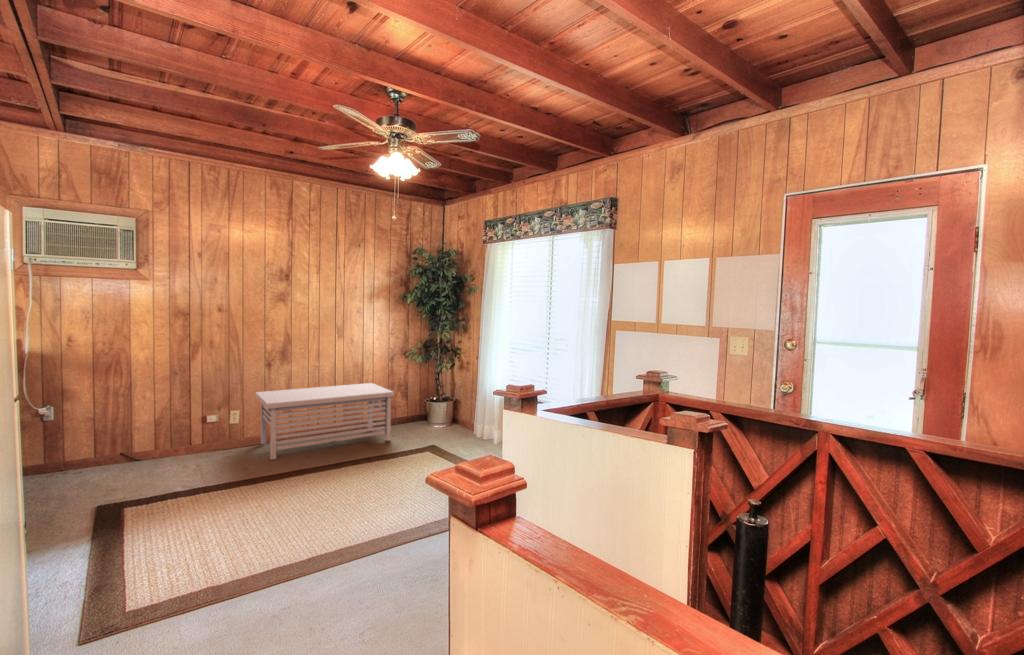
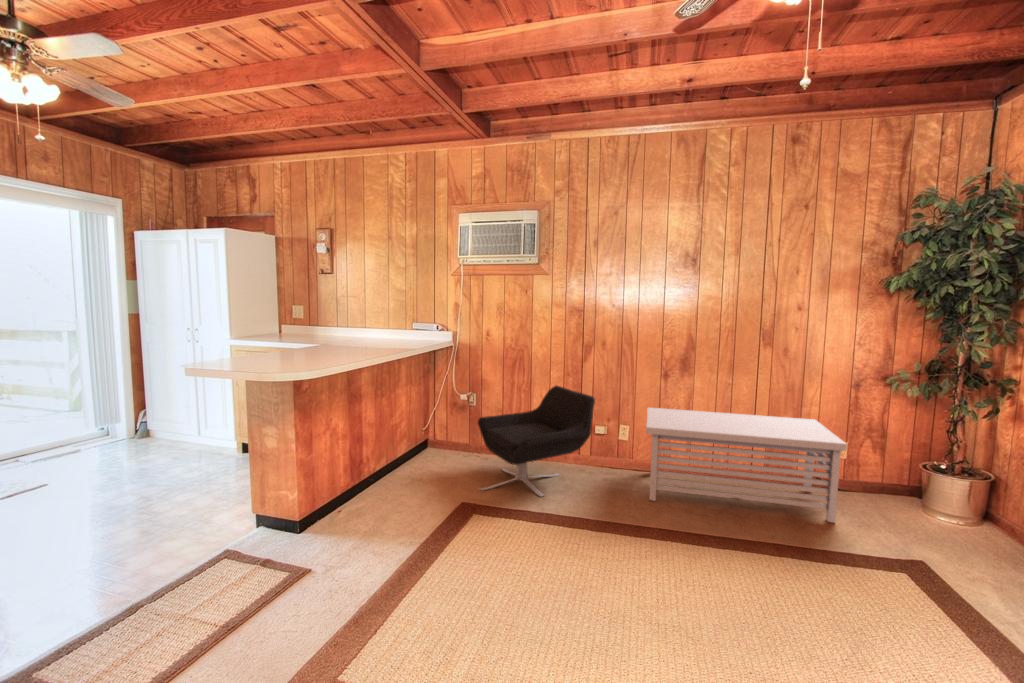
lounge chair: none [70,385,214,497] -> present [478,386,595,497]

